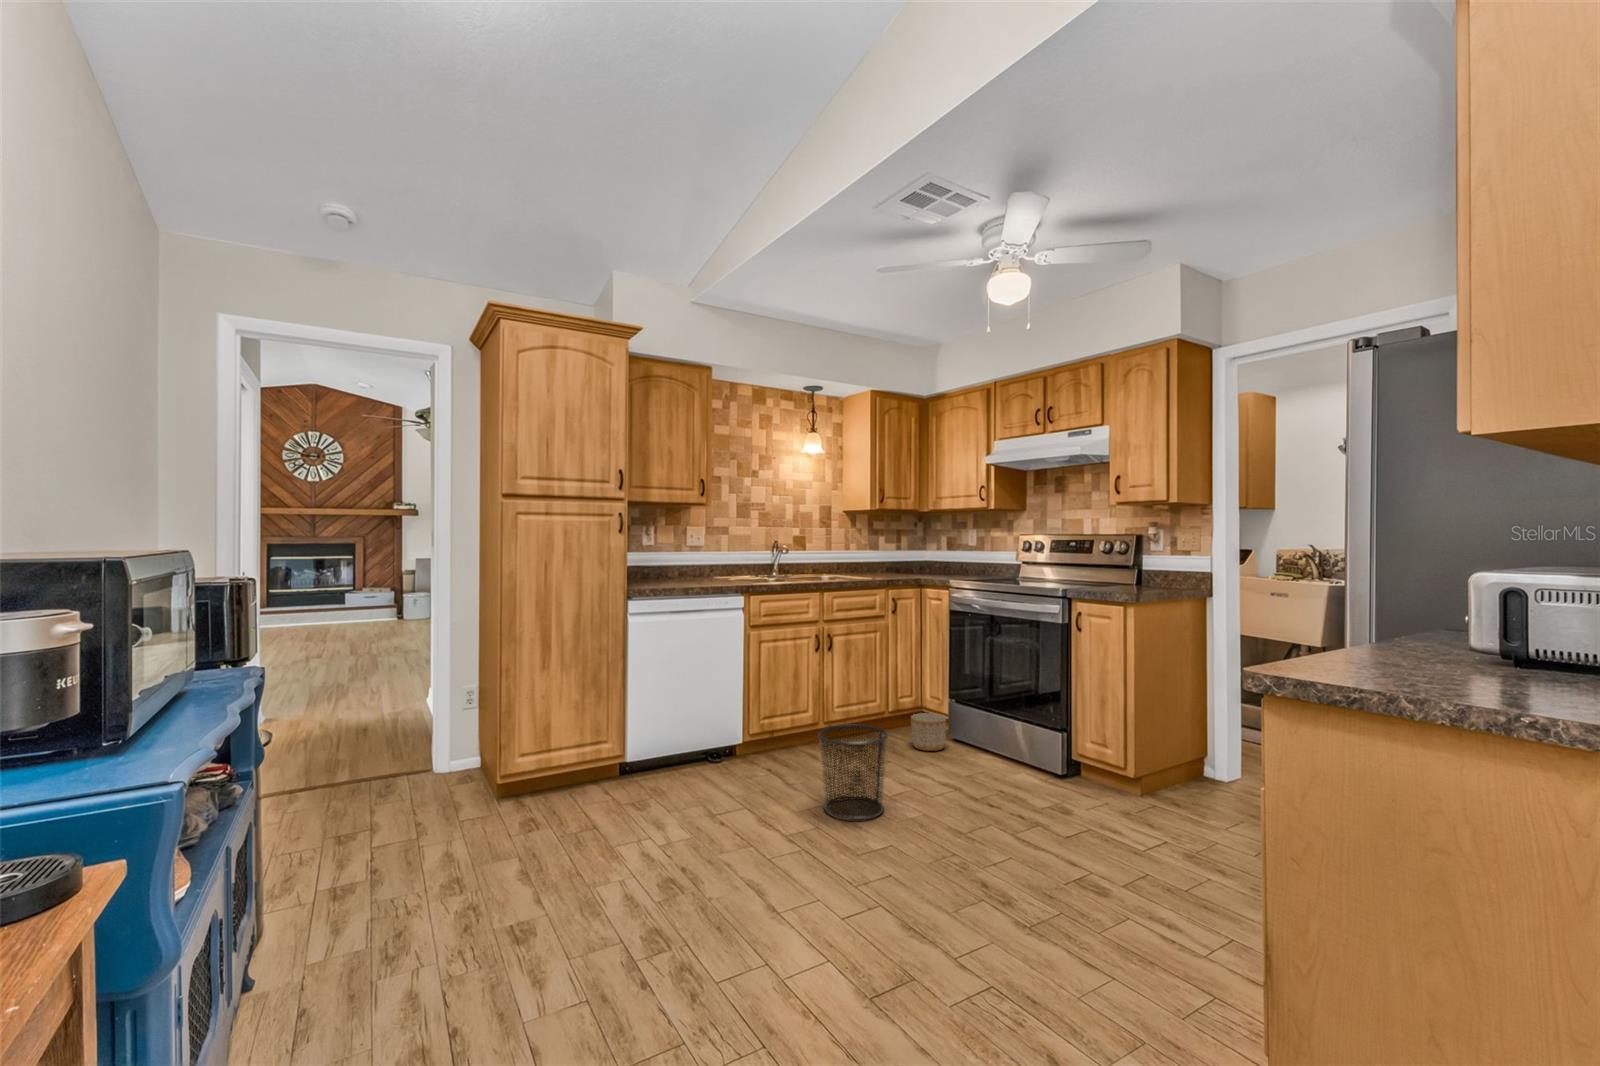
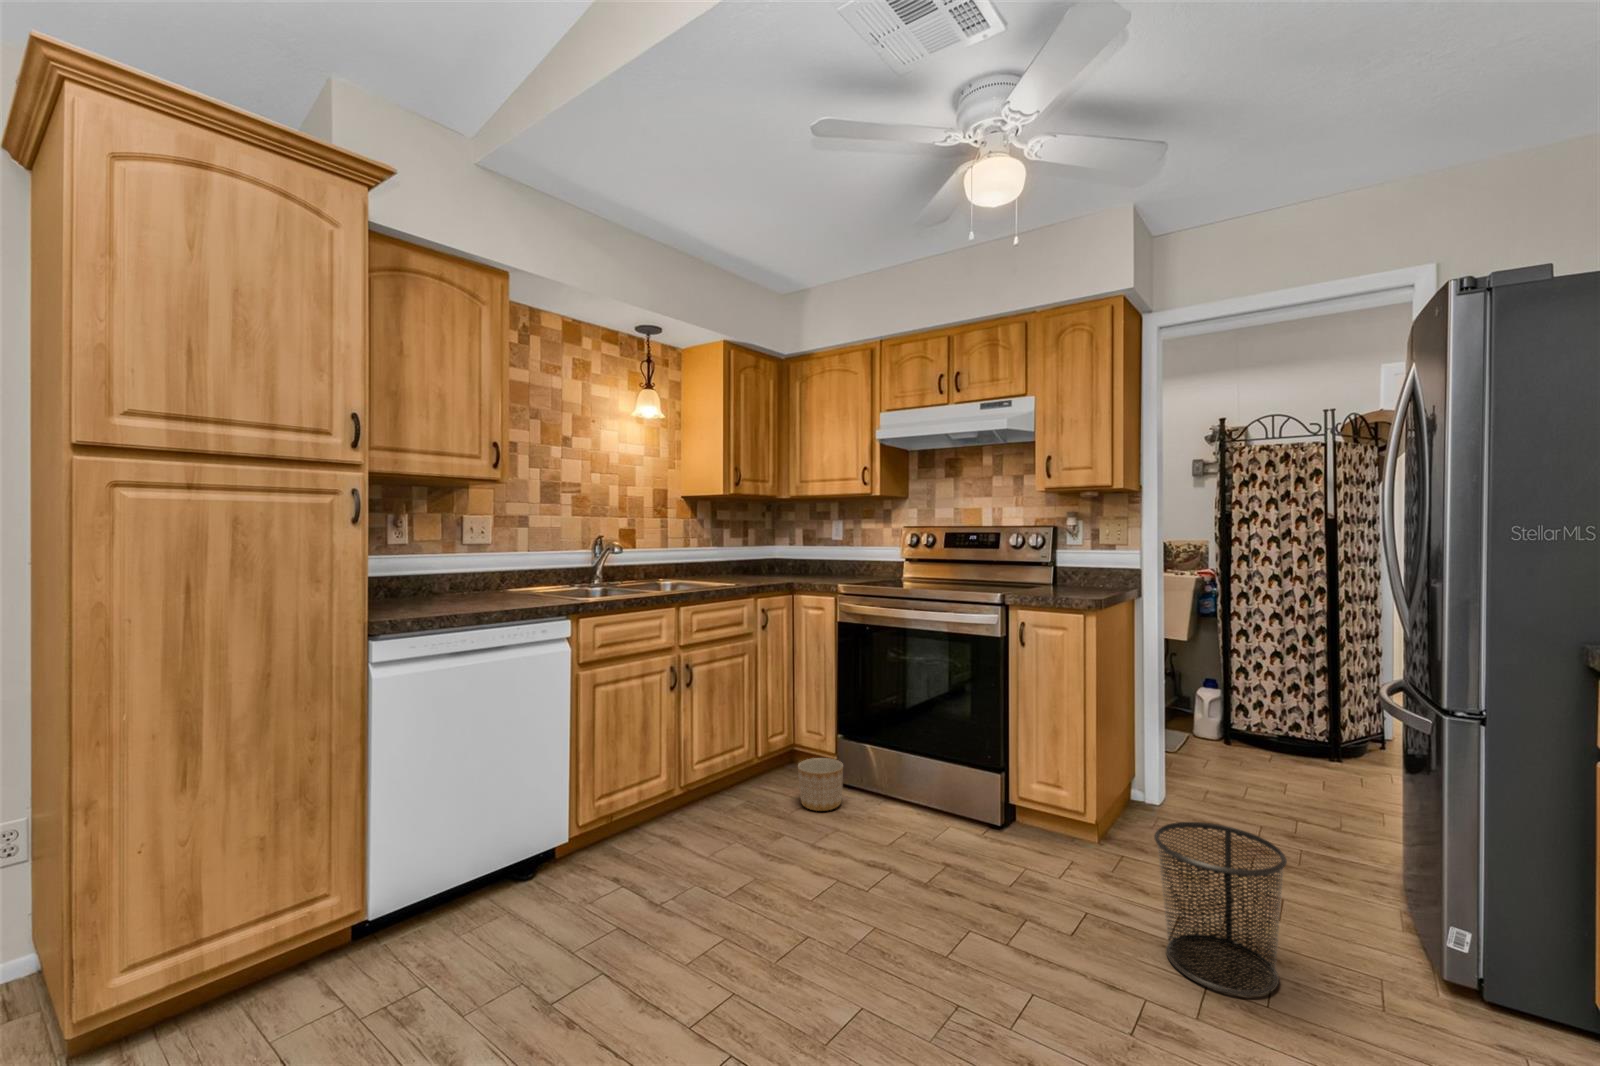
waste bin: present [818,724,888,820] -> present [1154,822,1287,996]

